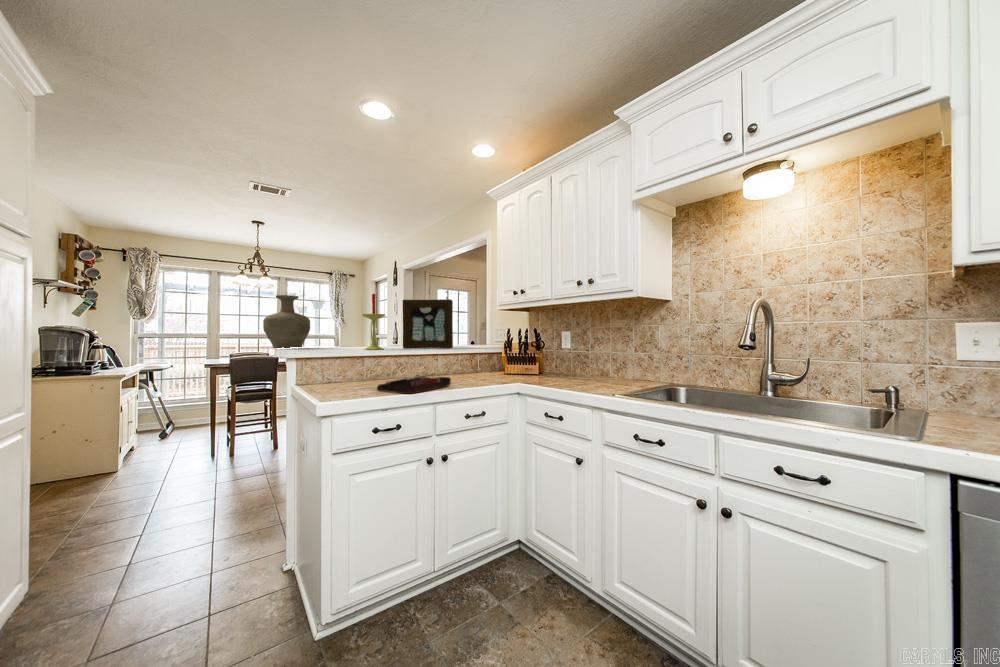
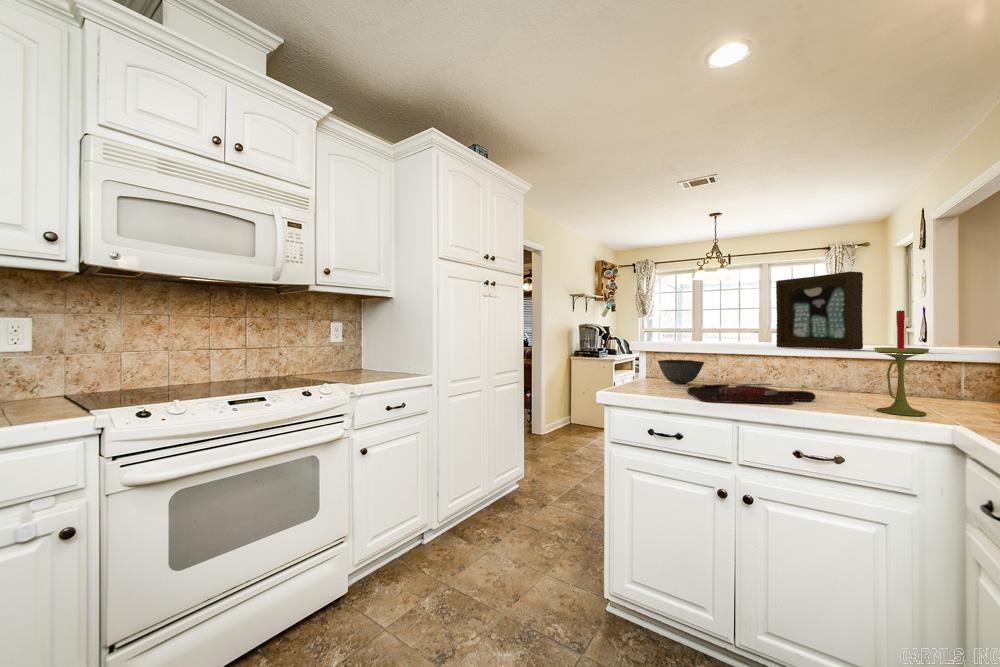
candle: present [362,294,385,350] -> present [874,310,929,416]
vase: present [263,295,310,348] -> none [659,289,705,343]
bowl: none [322,363,365,385] -> present [658,360,704,383]

